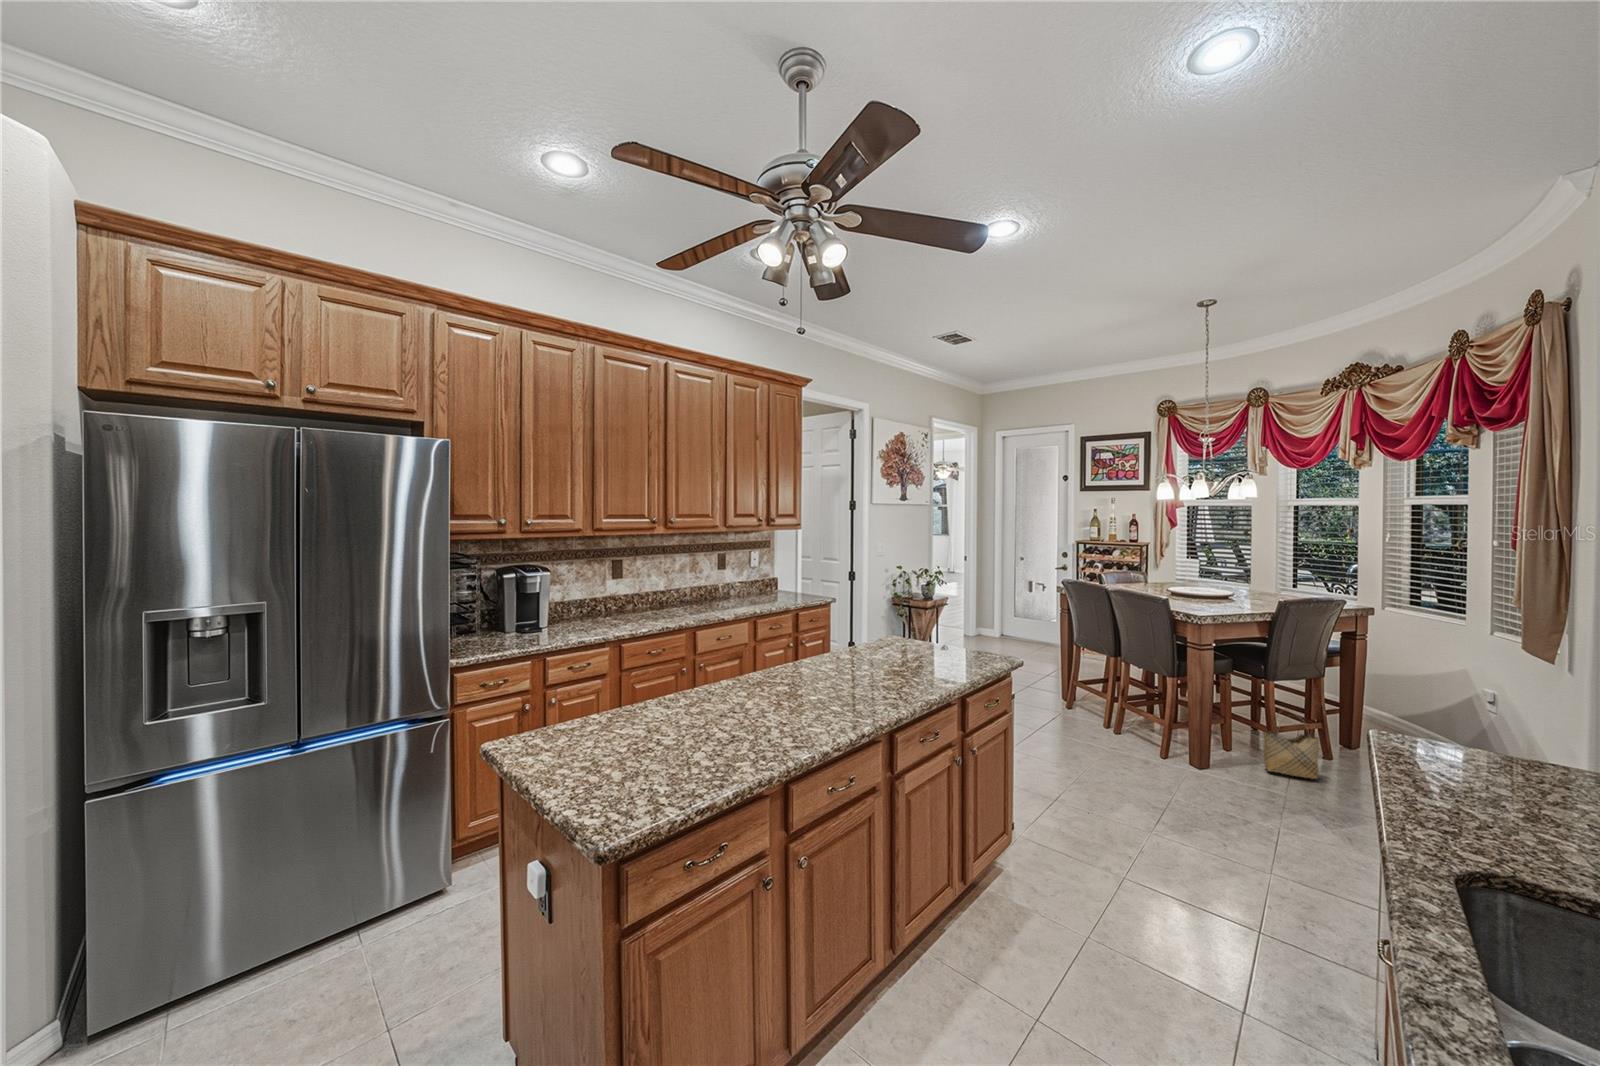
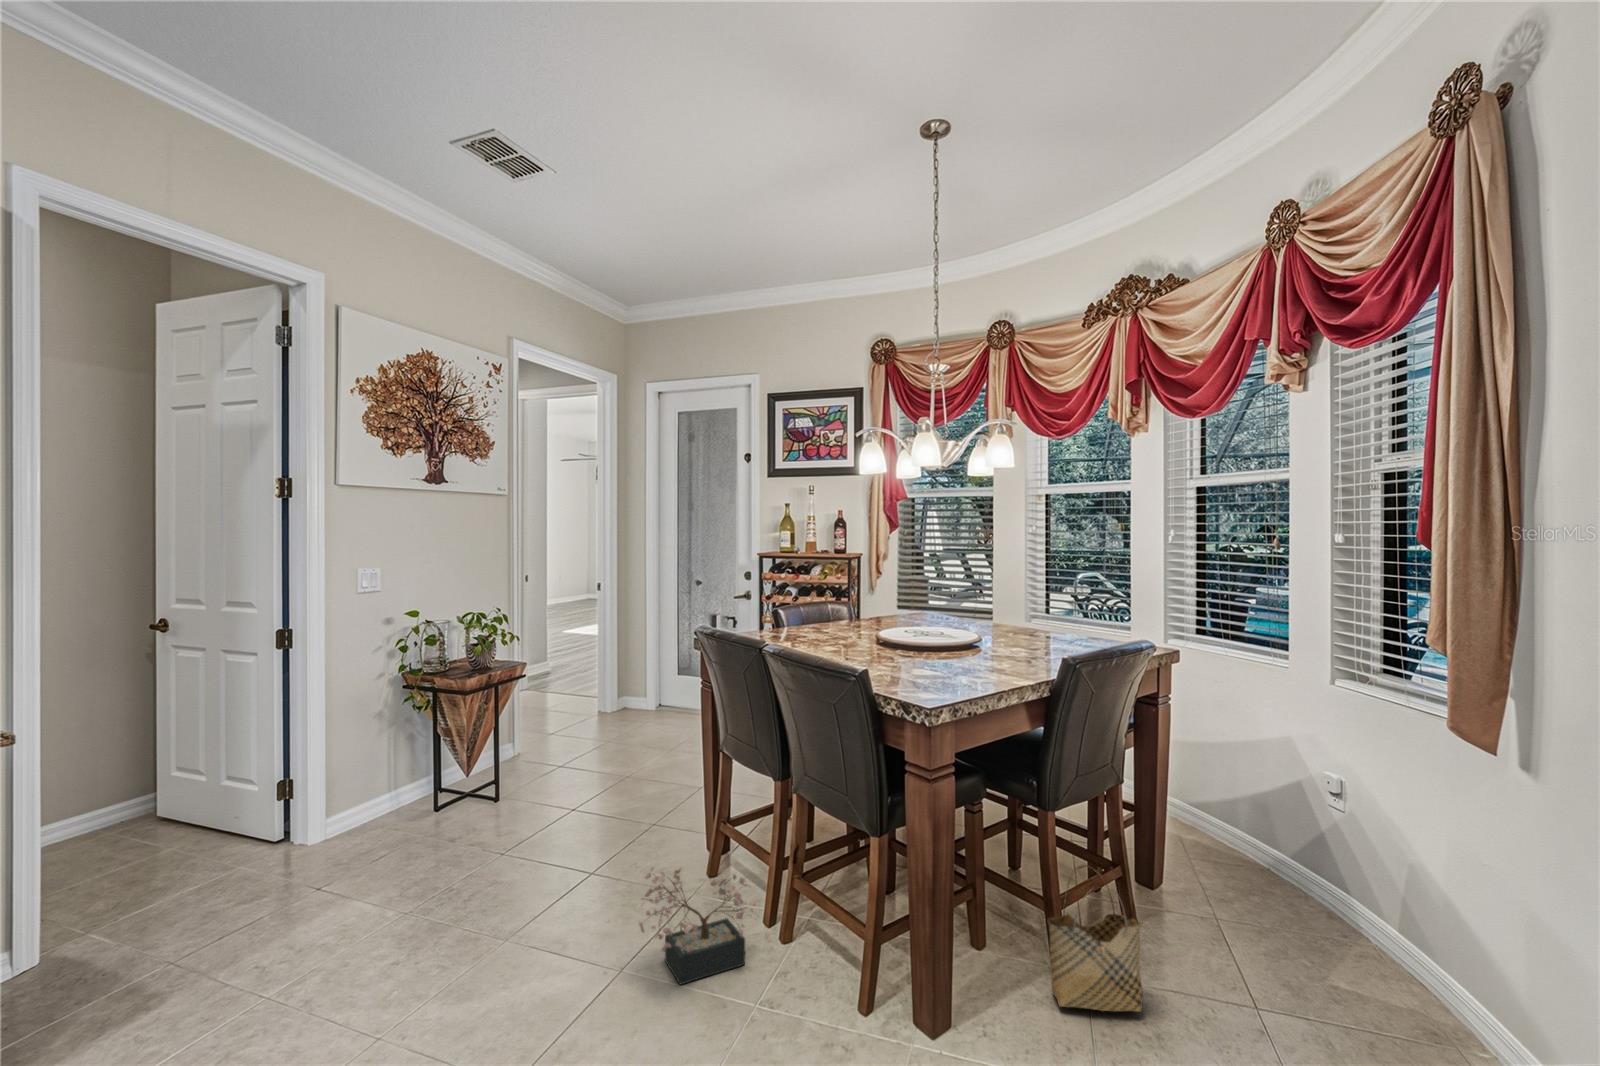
decorative plant: none [1044,689,1099,739] -> present [639,868,756,984]

